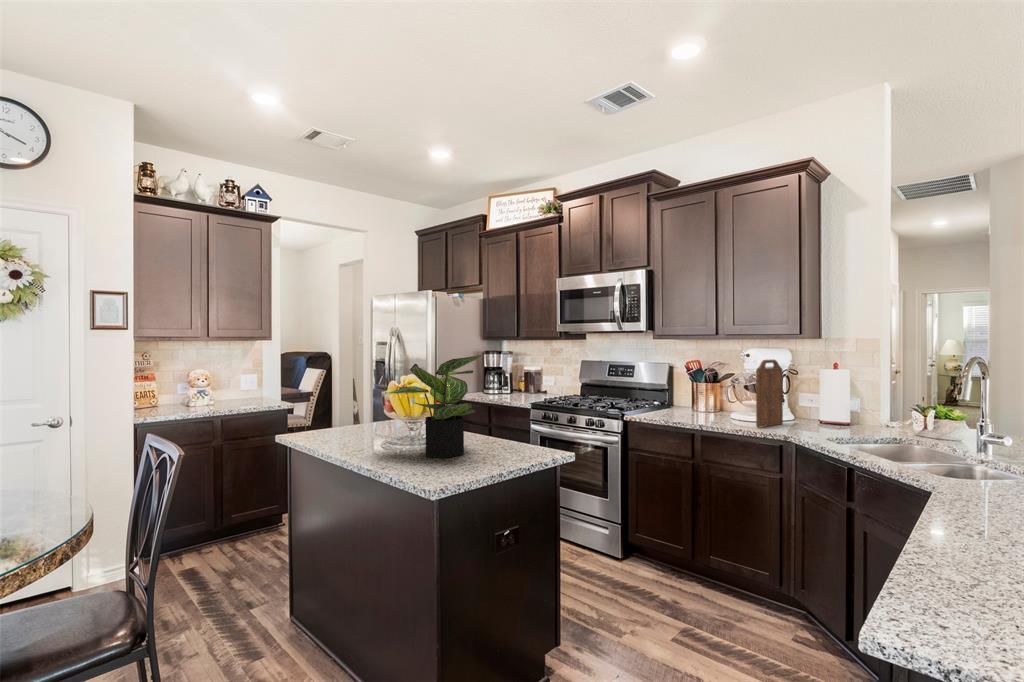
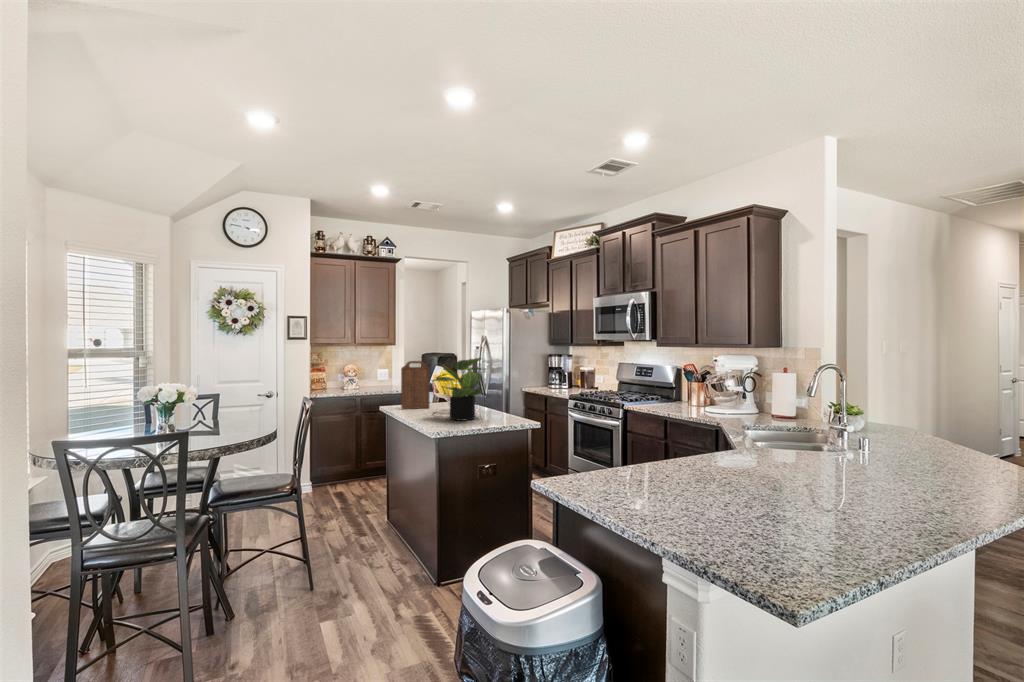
cutting board: present [756,359,783,427] -> present [401,361,430,409]

